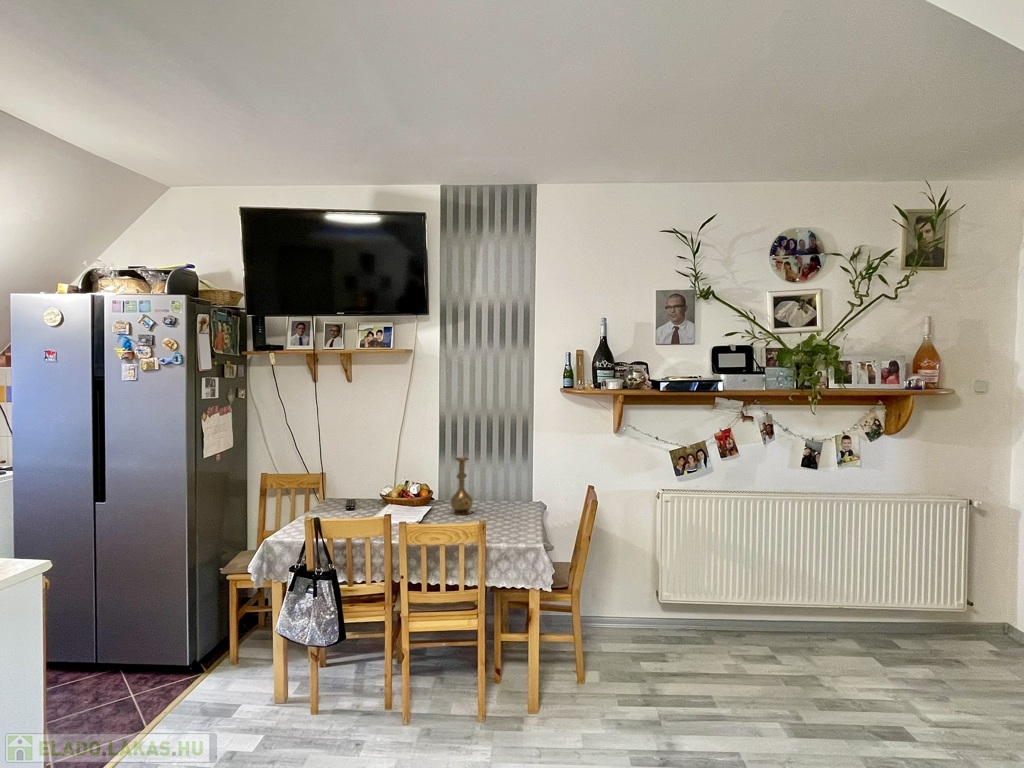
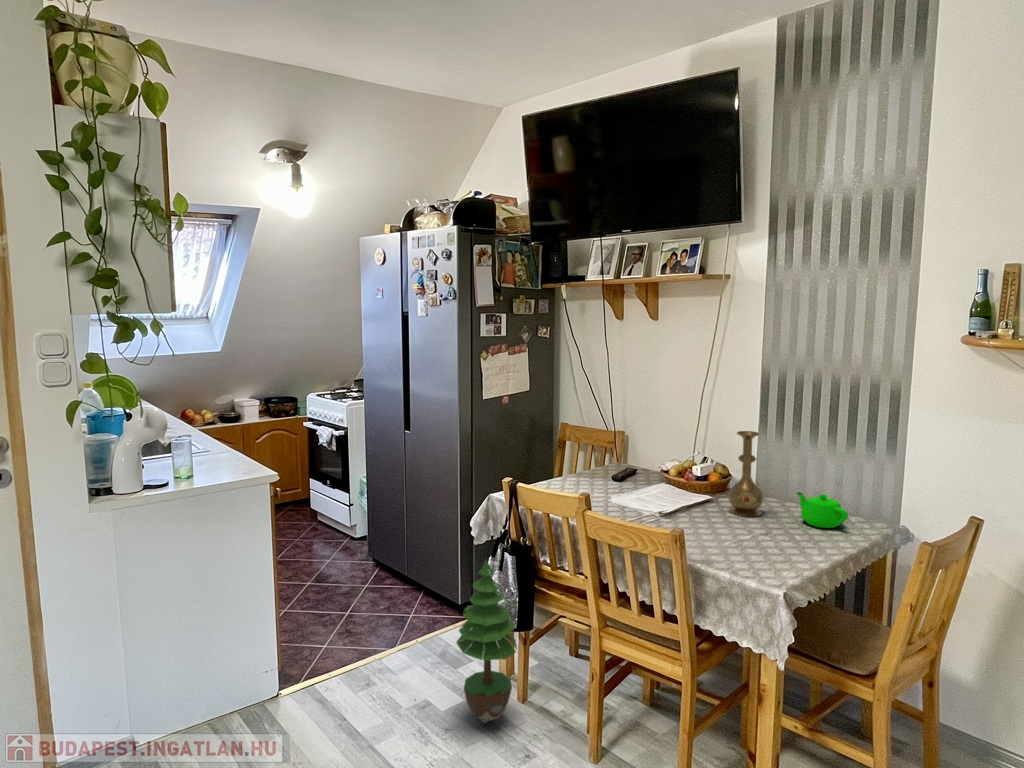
teapot: none [488,492,524,512] -> present [797,492,848,528]
potted tree: none [277,587,333,732] -> present [456,559,517,723]

